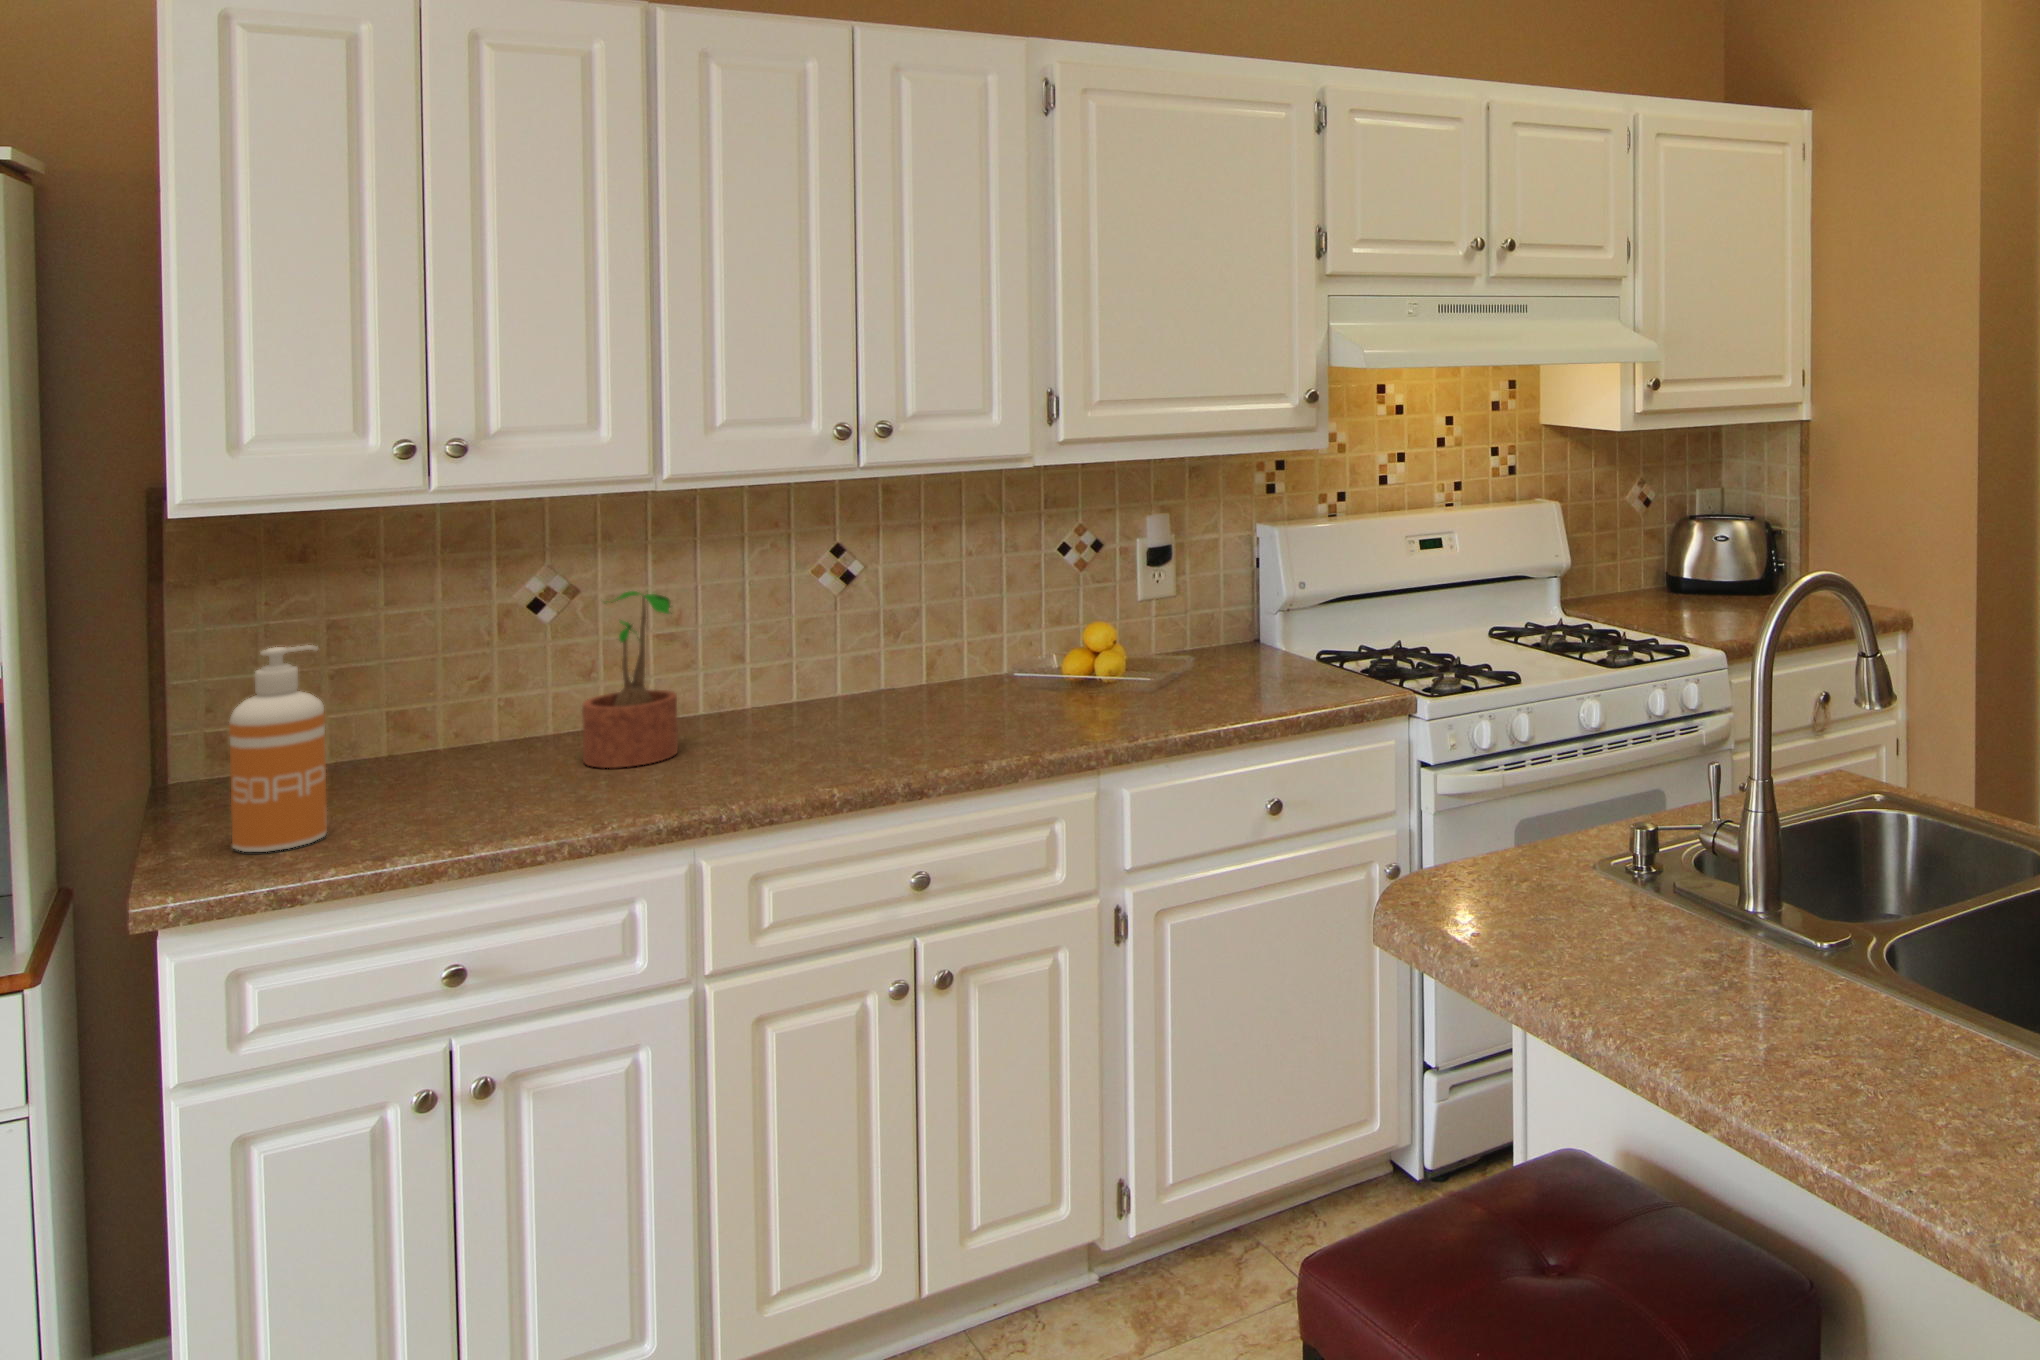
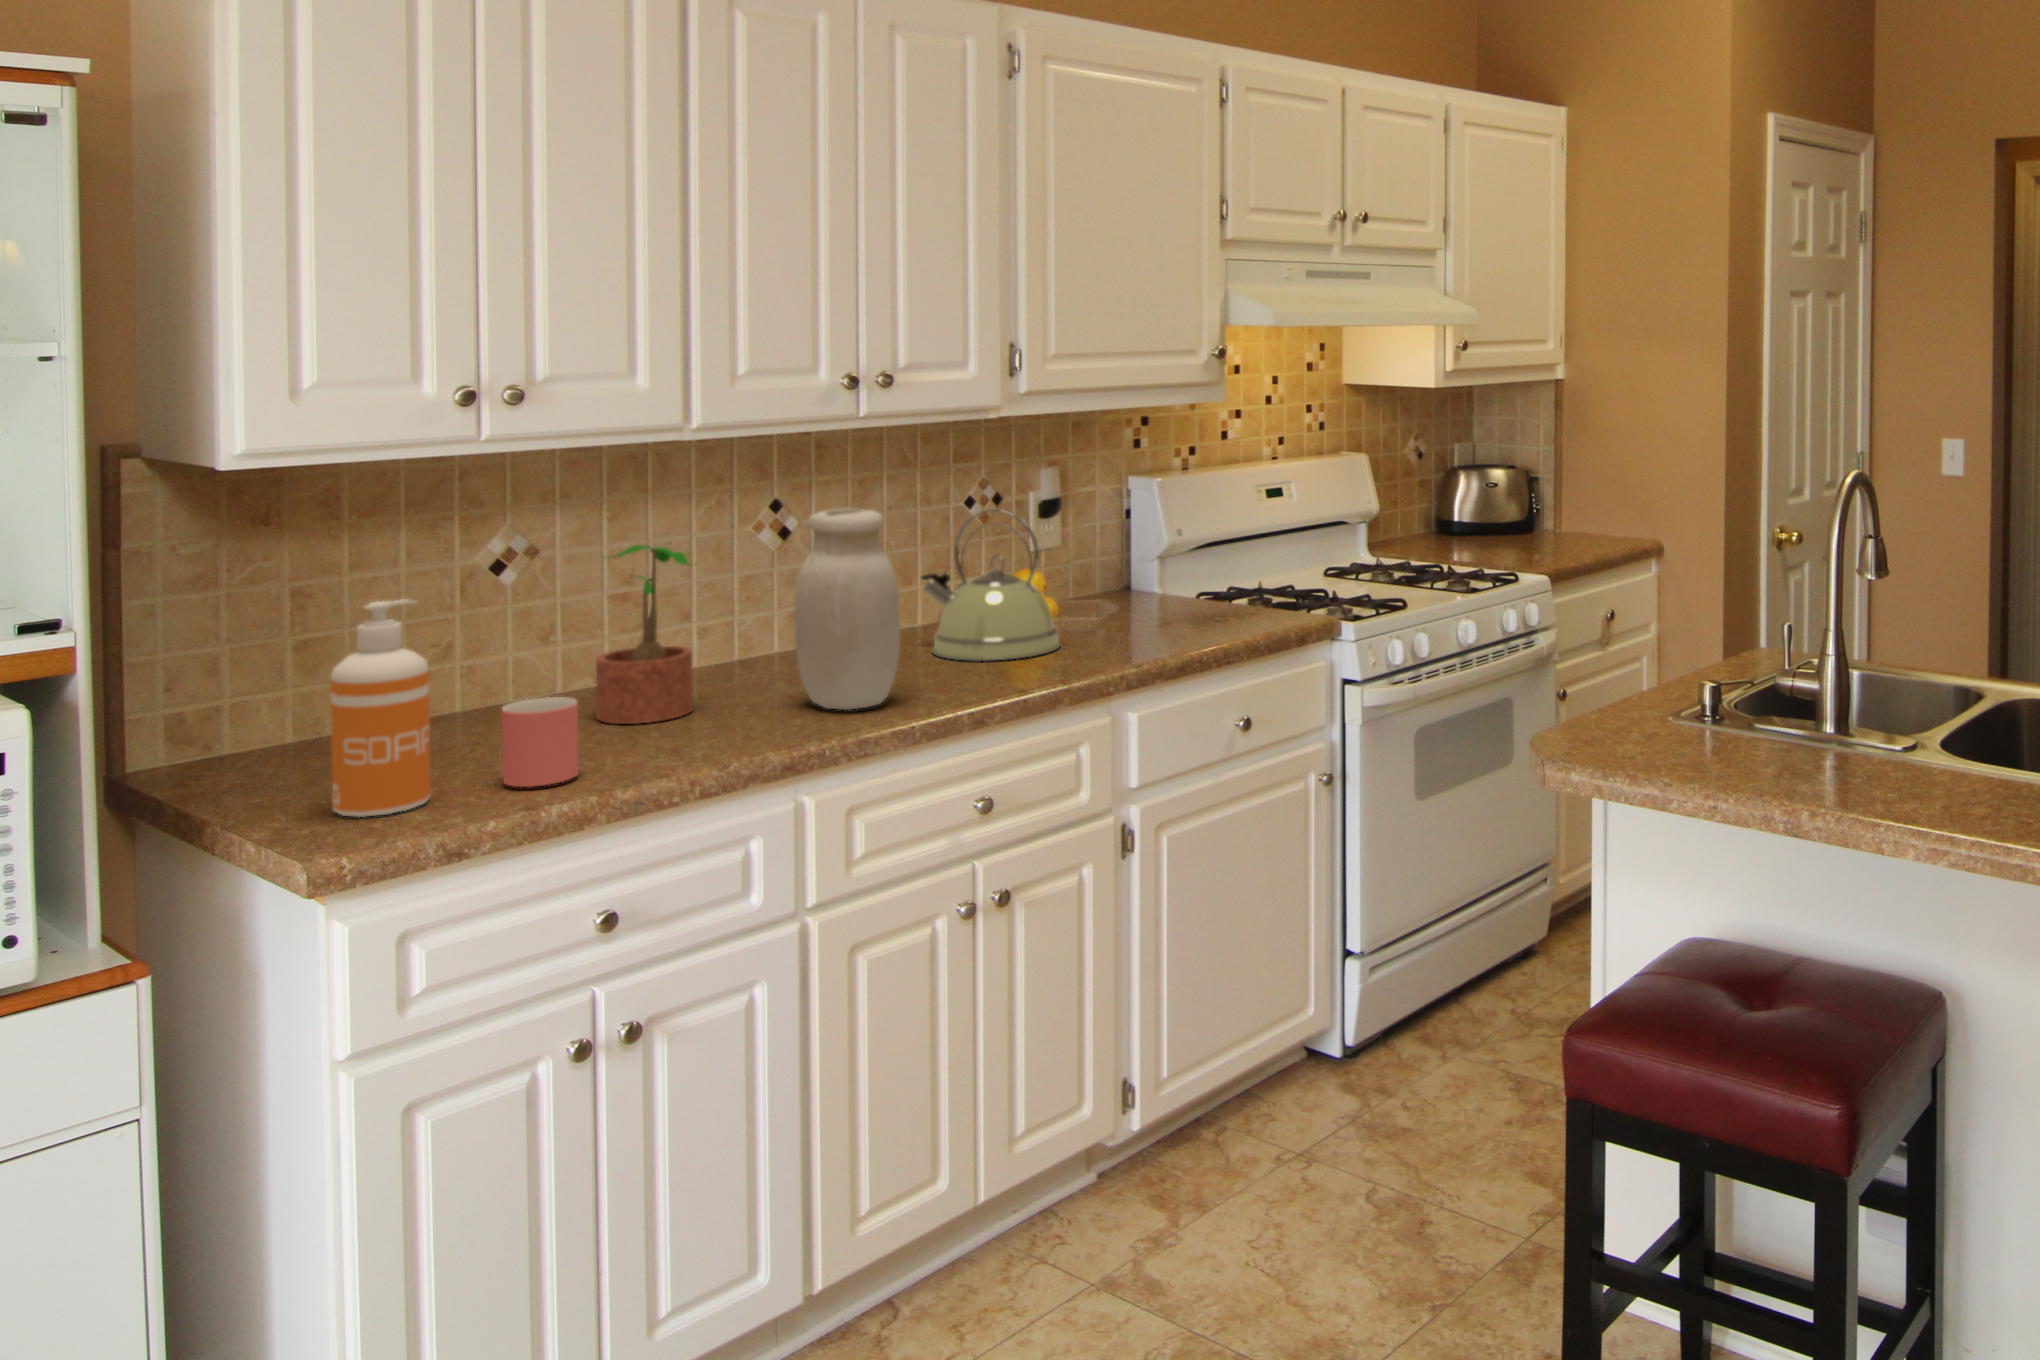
kettle: none [968,561,1101,720] -> present [921,509,1060,661]
jar: none [756,562,857,769] -> present [794,508,900,710]
mug: none [396,745,474,833] -> present [502,697,578,787]

